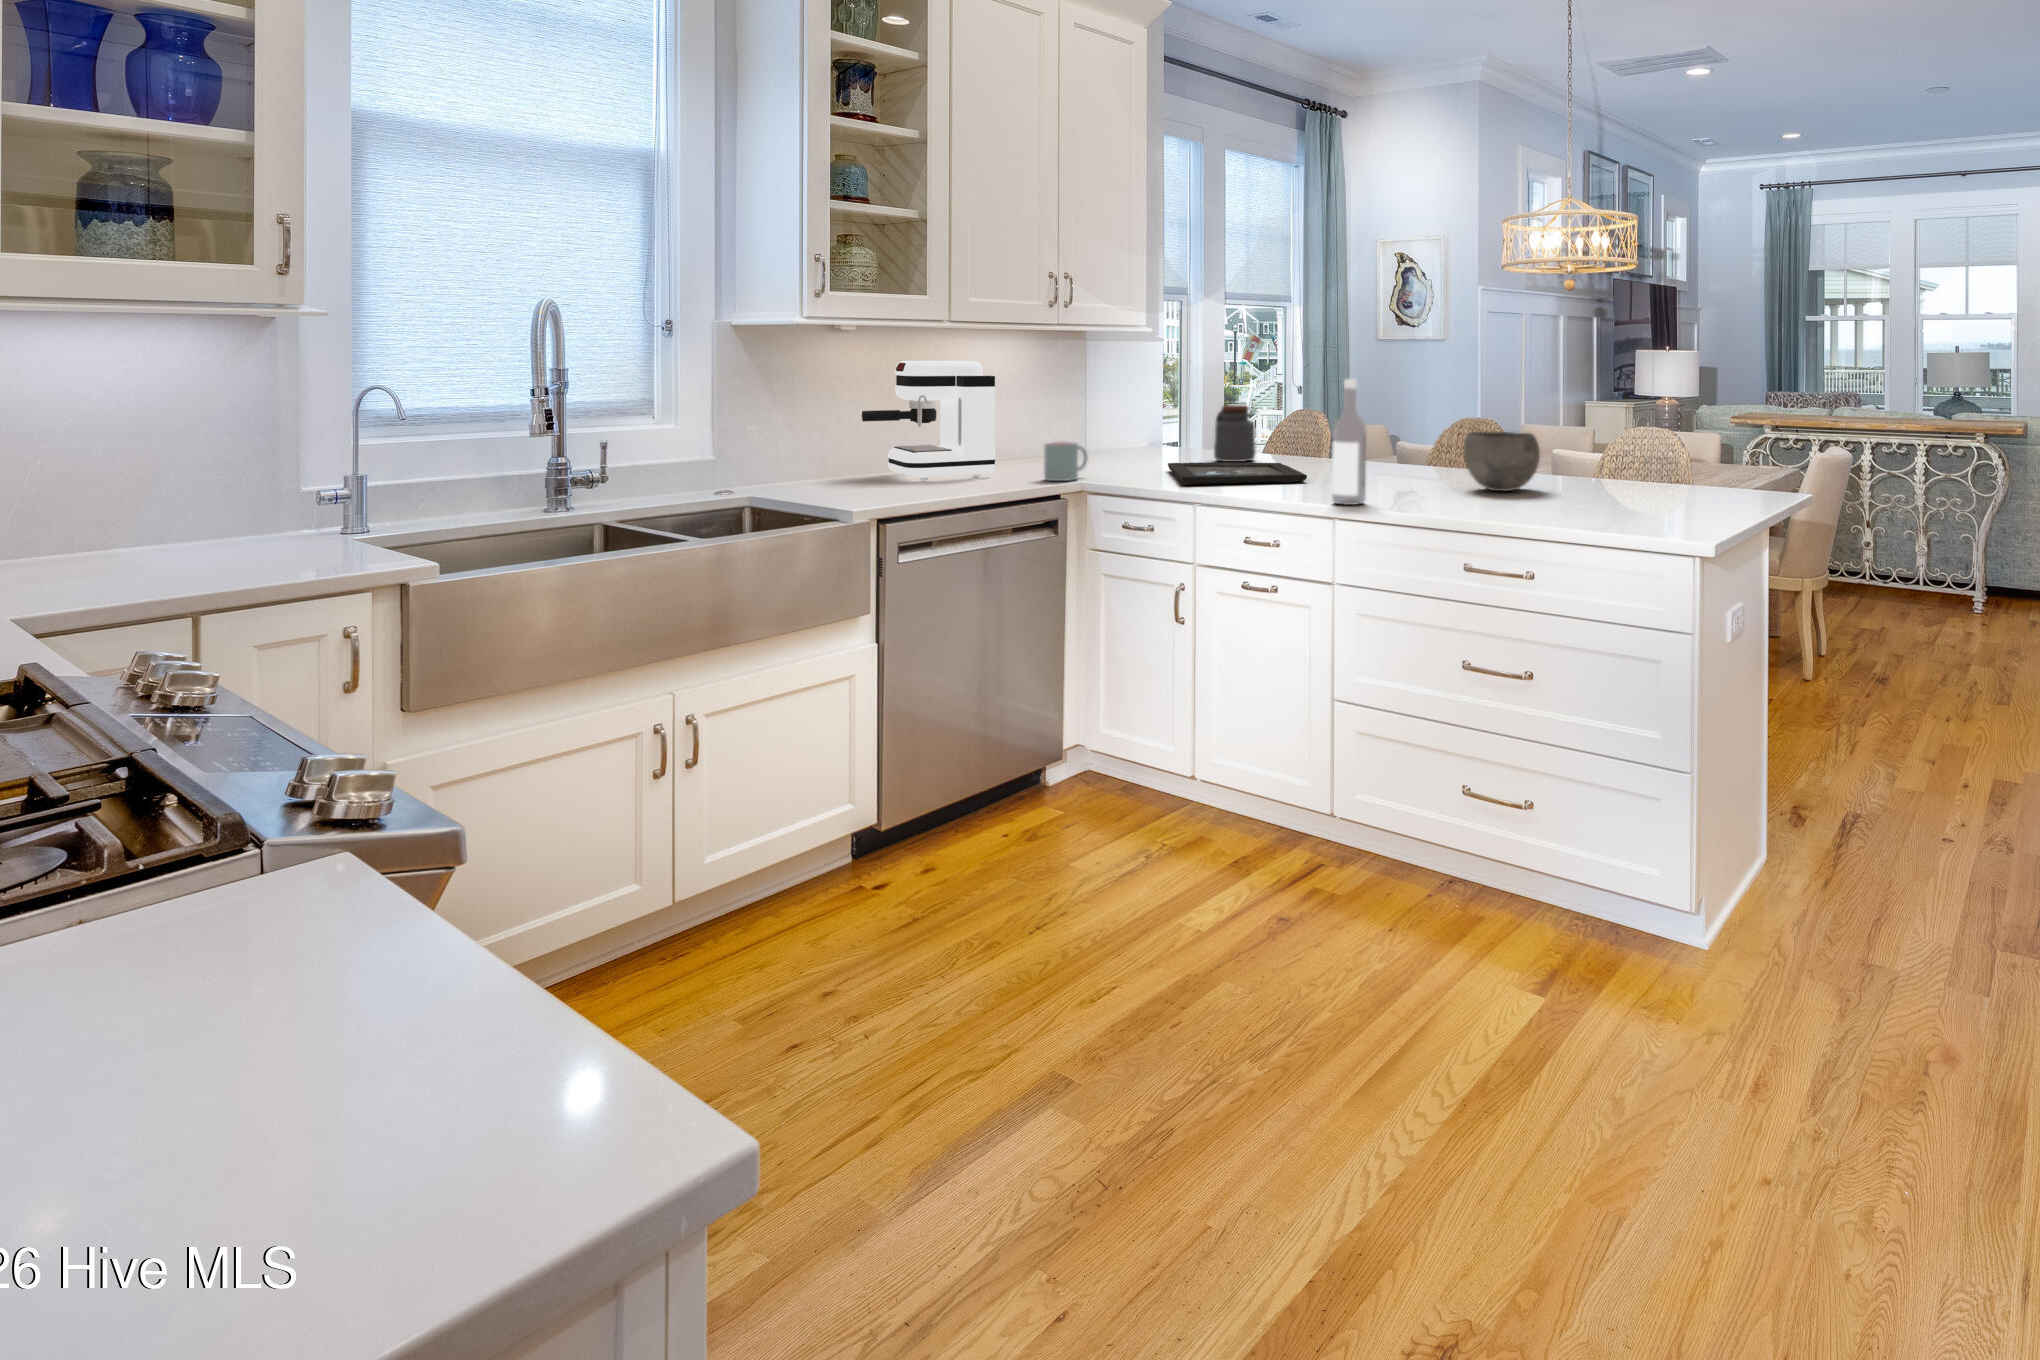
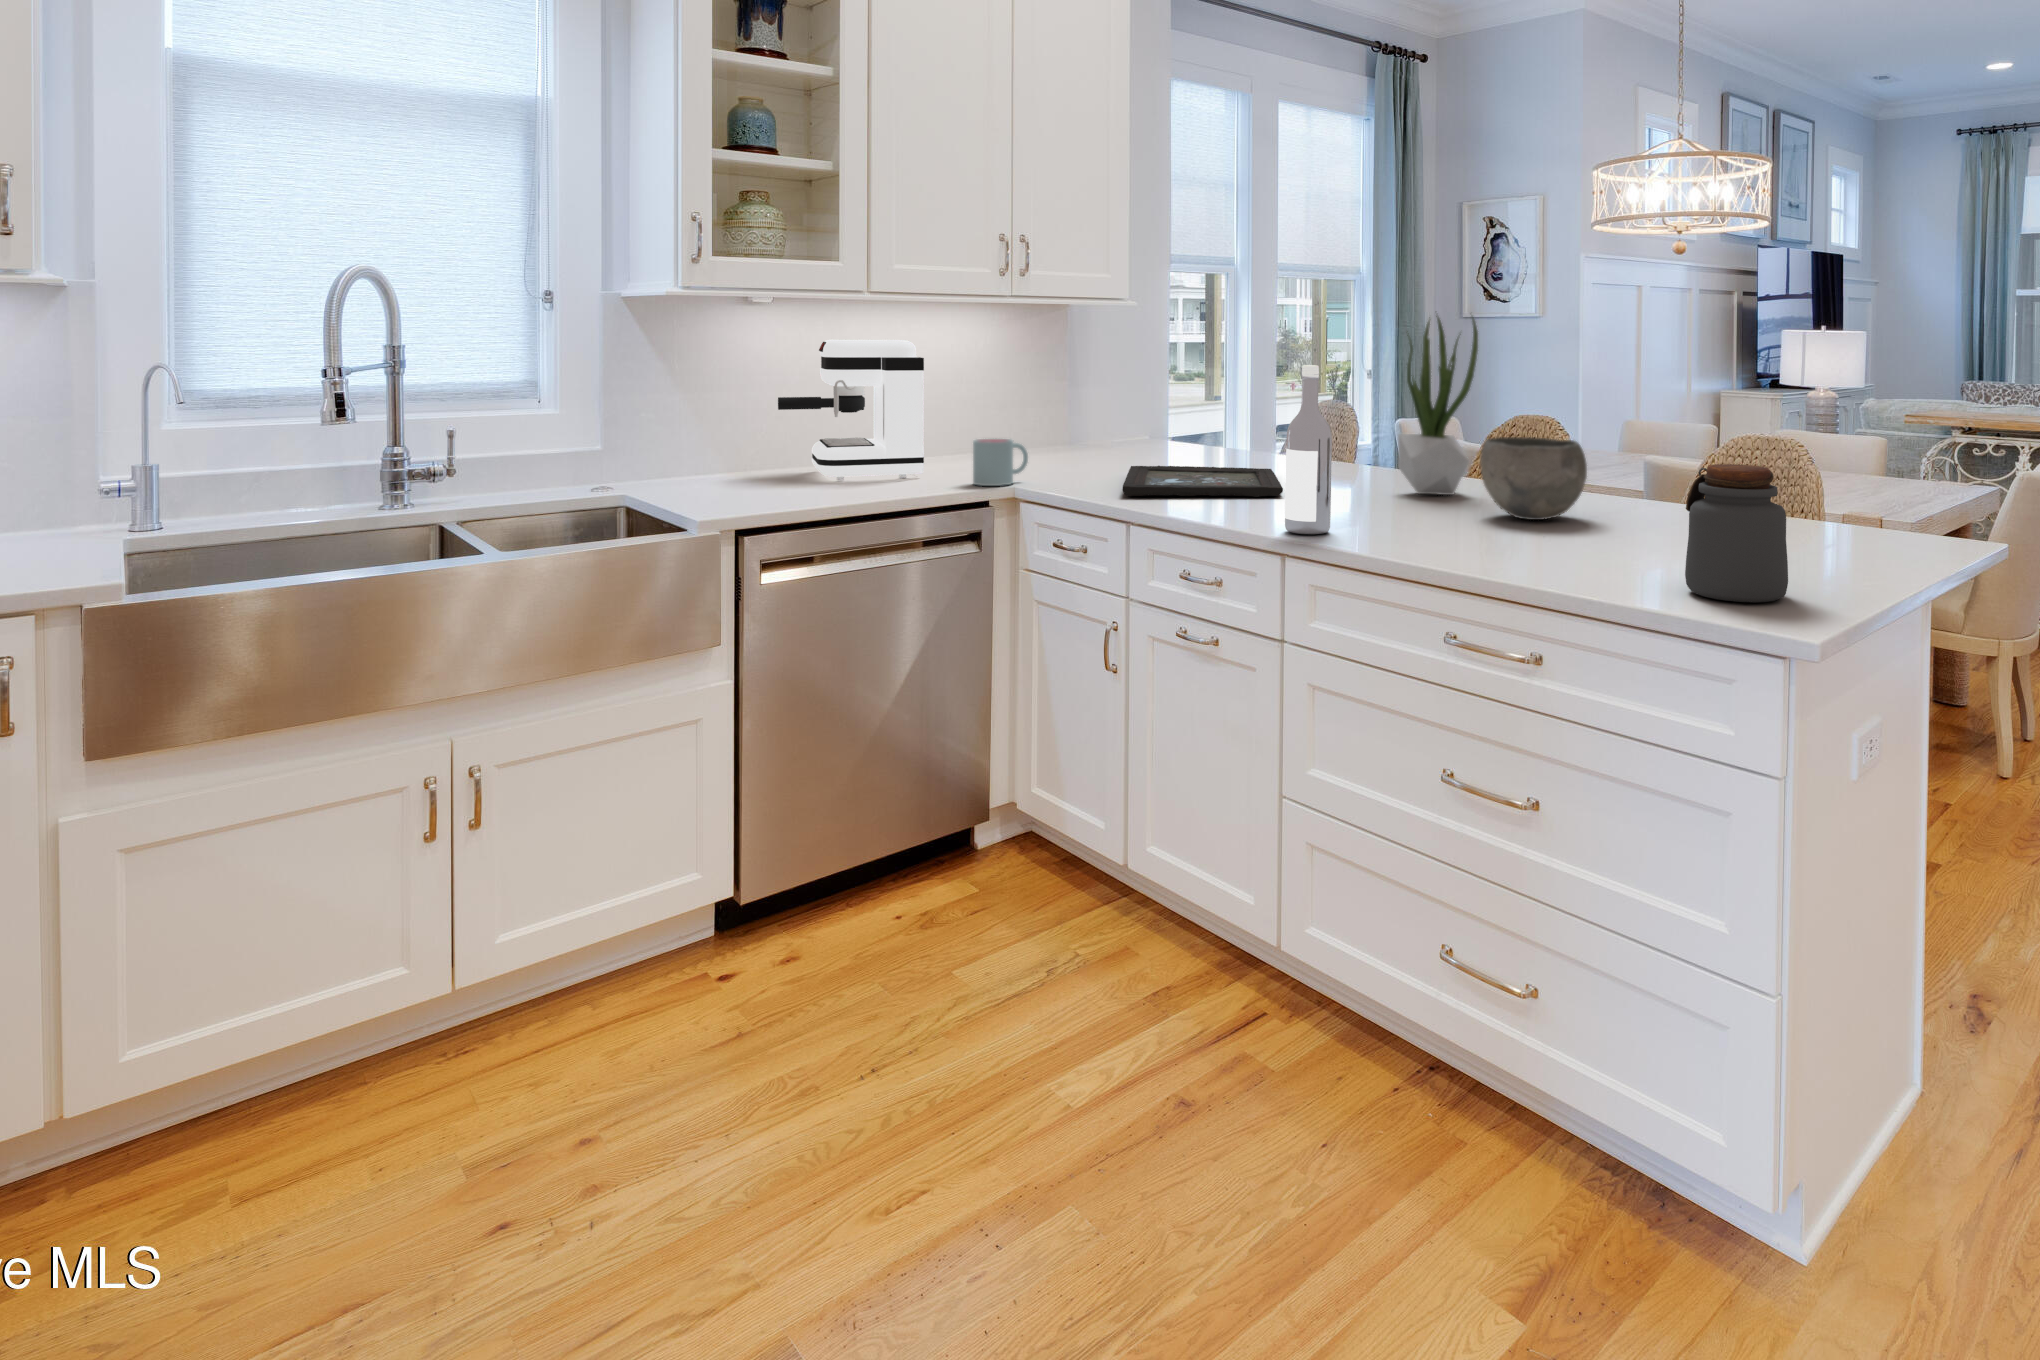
potted plant: none [1391,338,1450,478] -> present [1398,316,1478,495]
jar: present [1214,405,1256,462] -> present [1685,464,1788,603]

